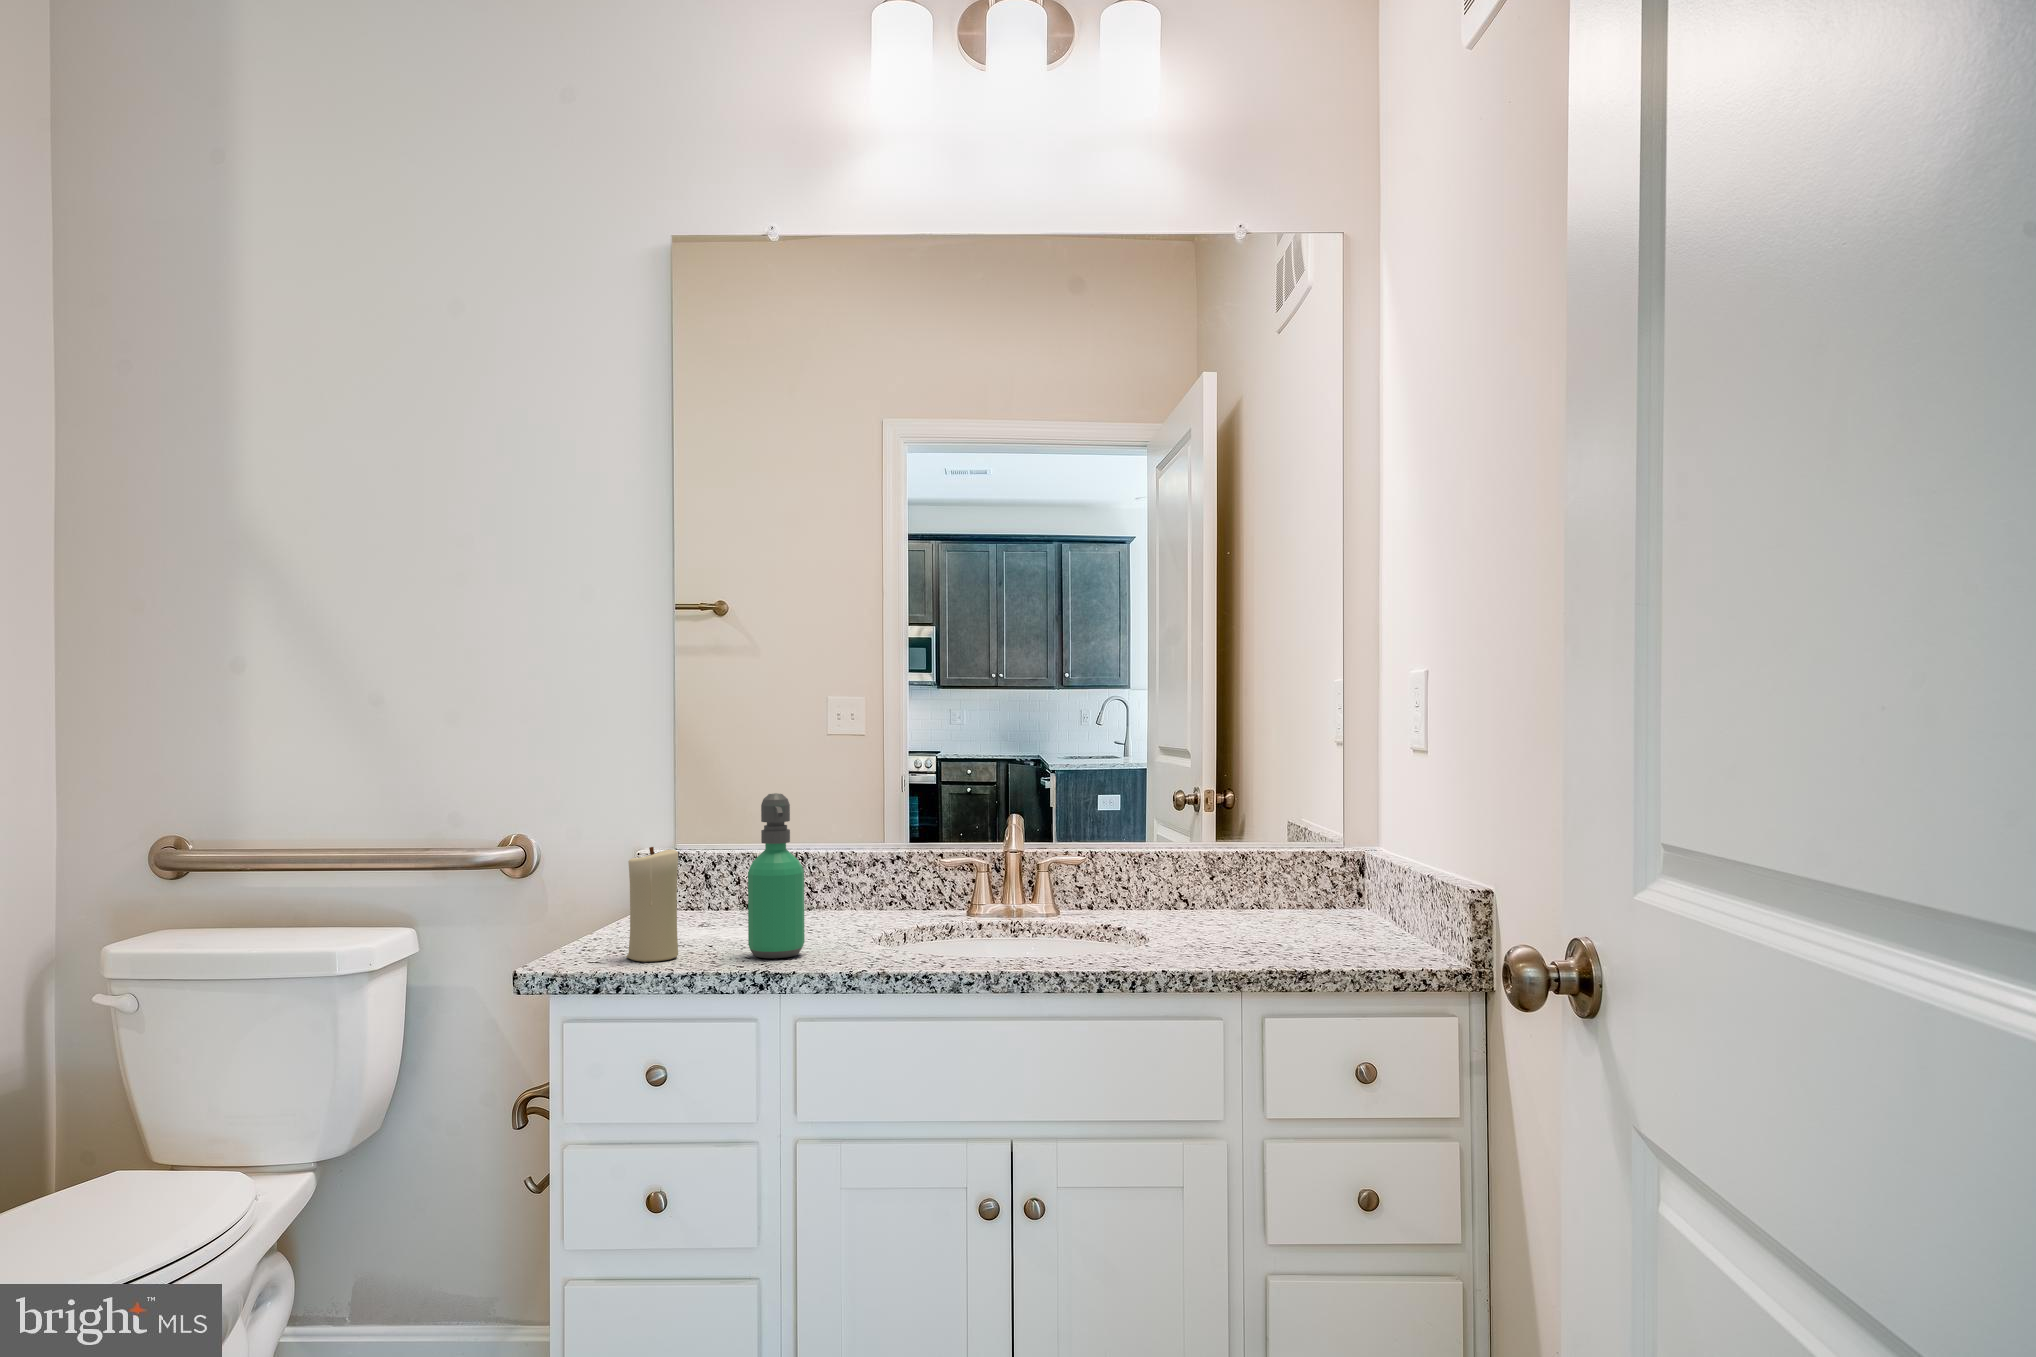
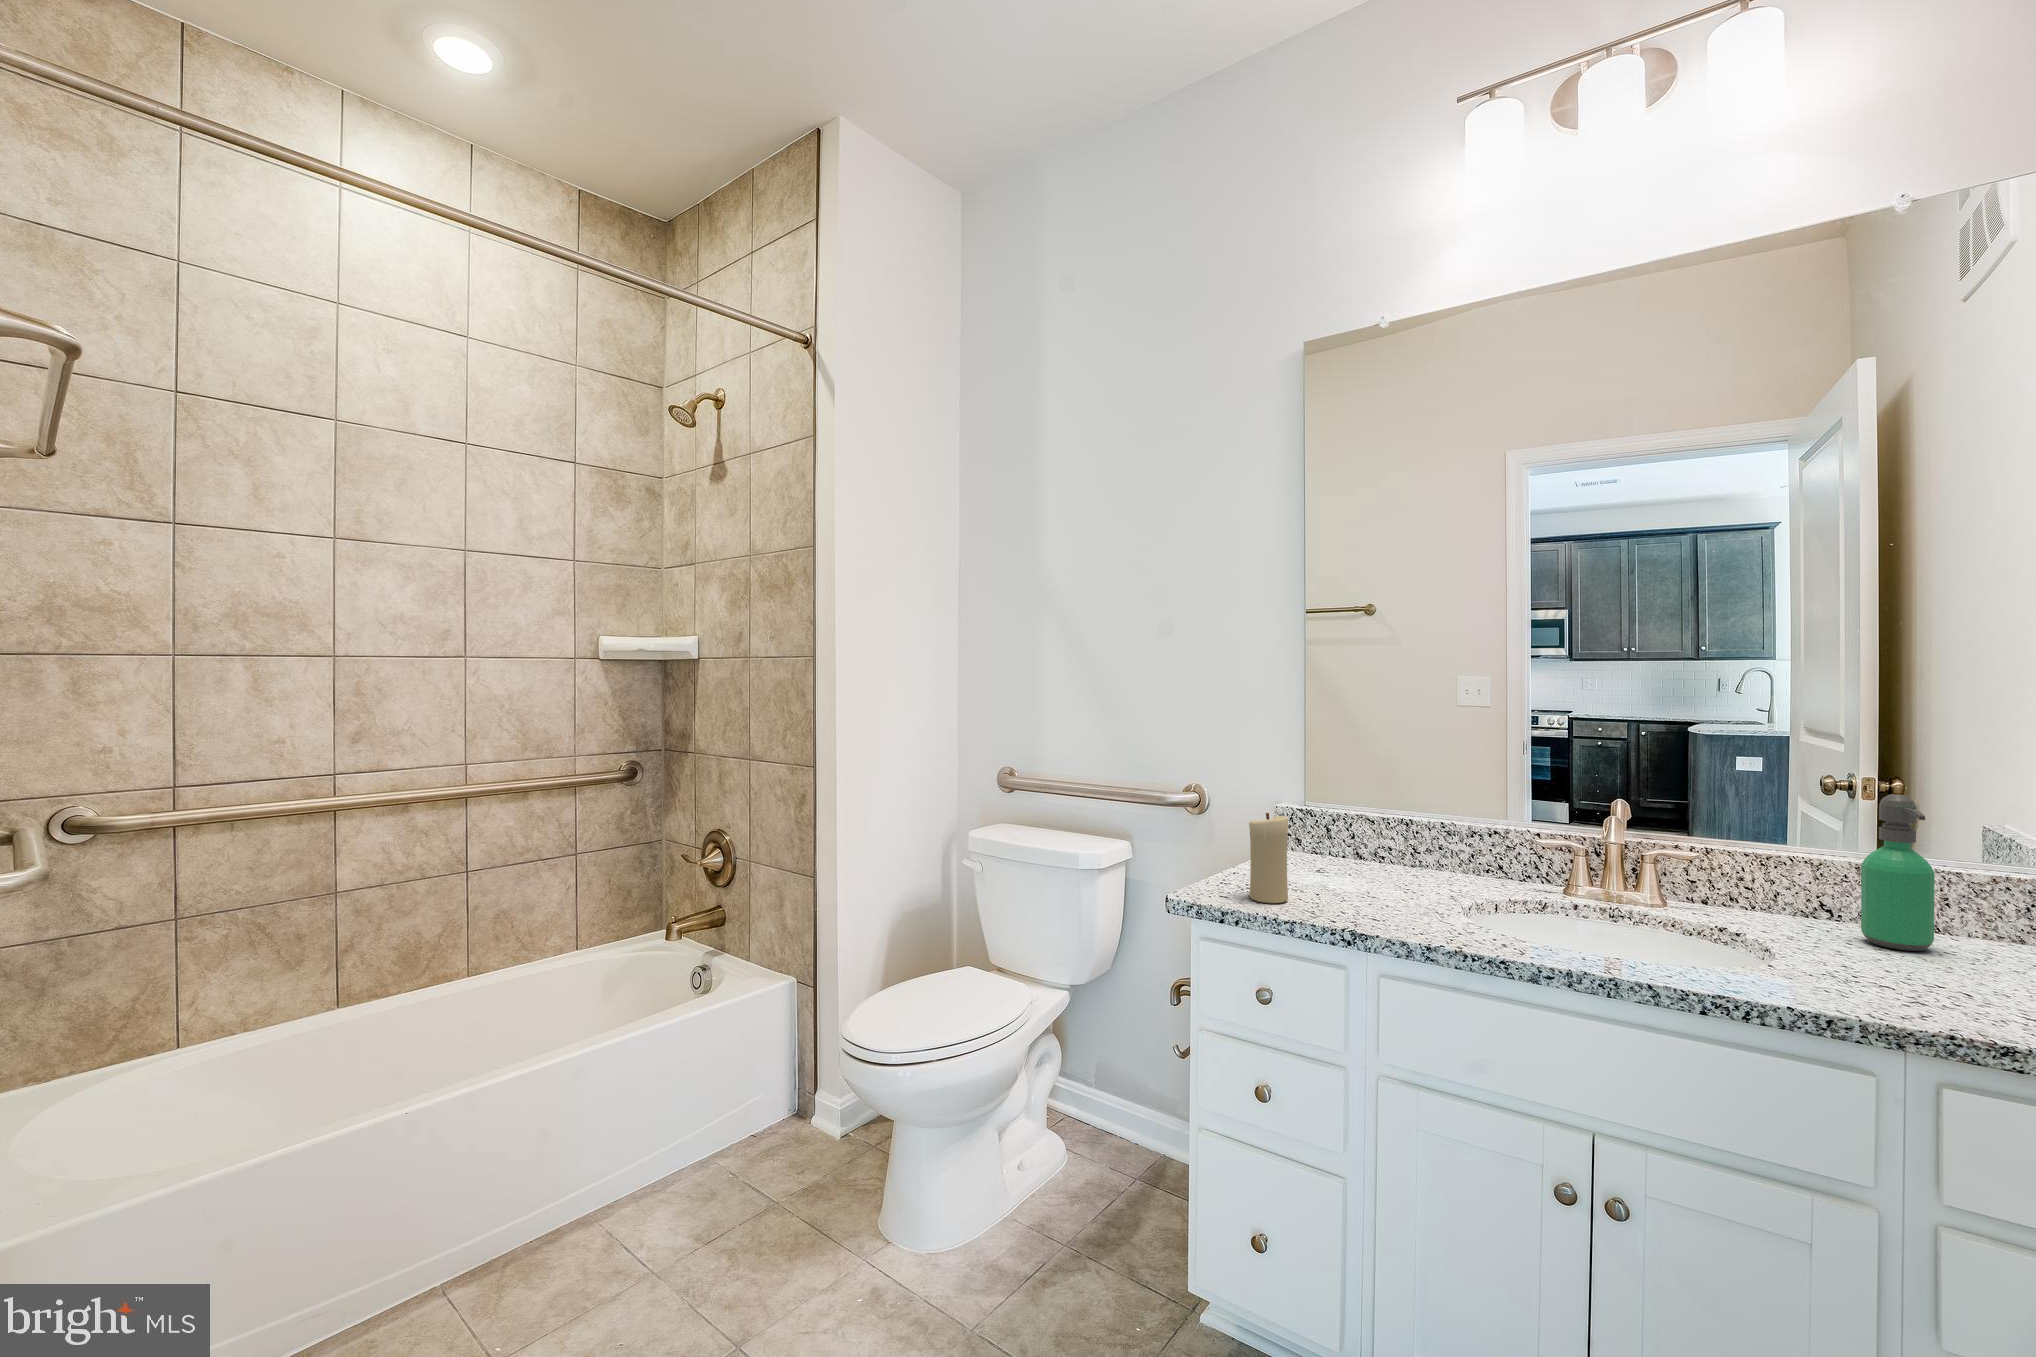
soap dispenser: present [748,793,805,958] -> present [1861,794,1934,951]

